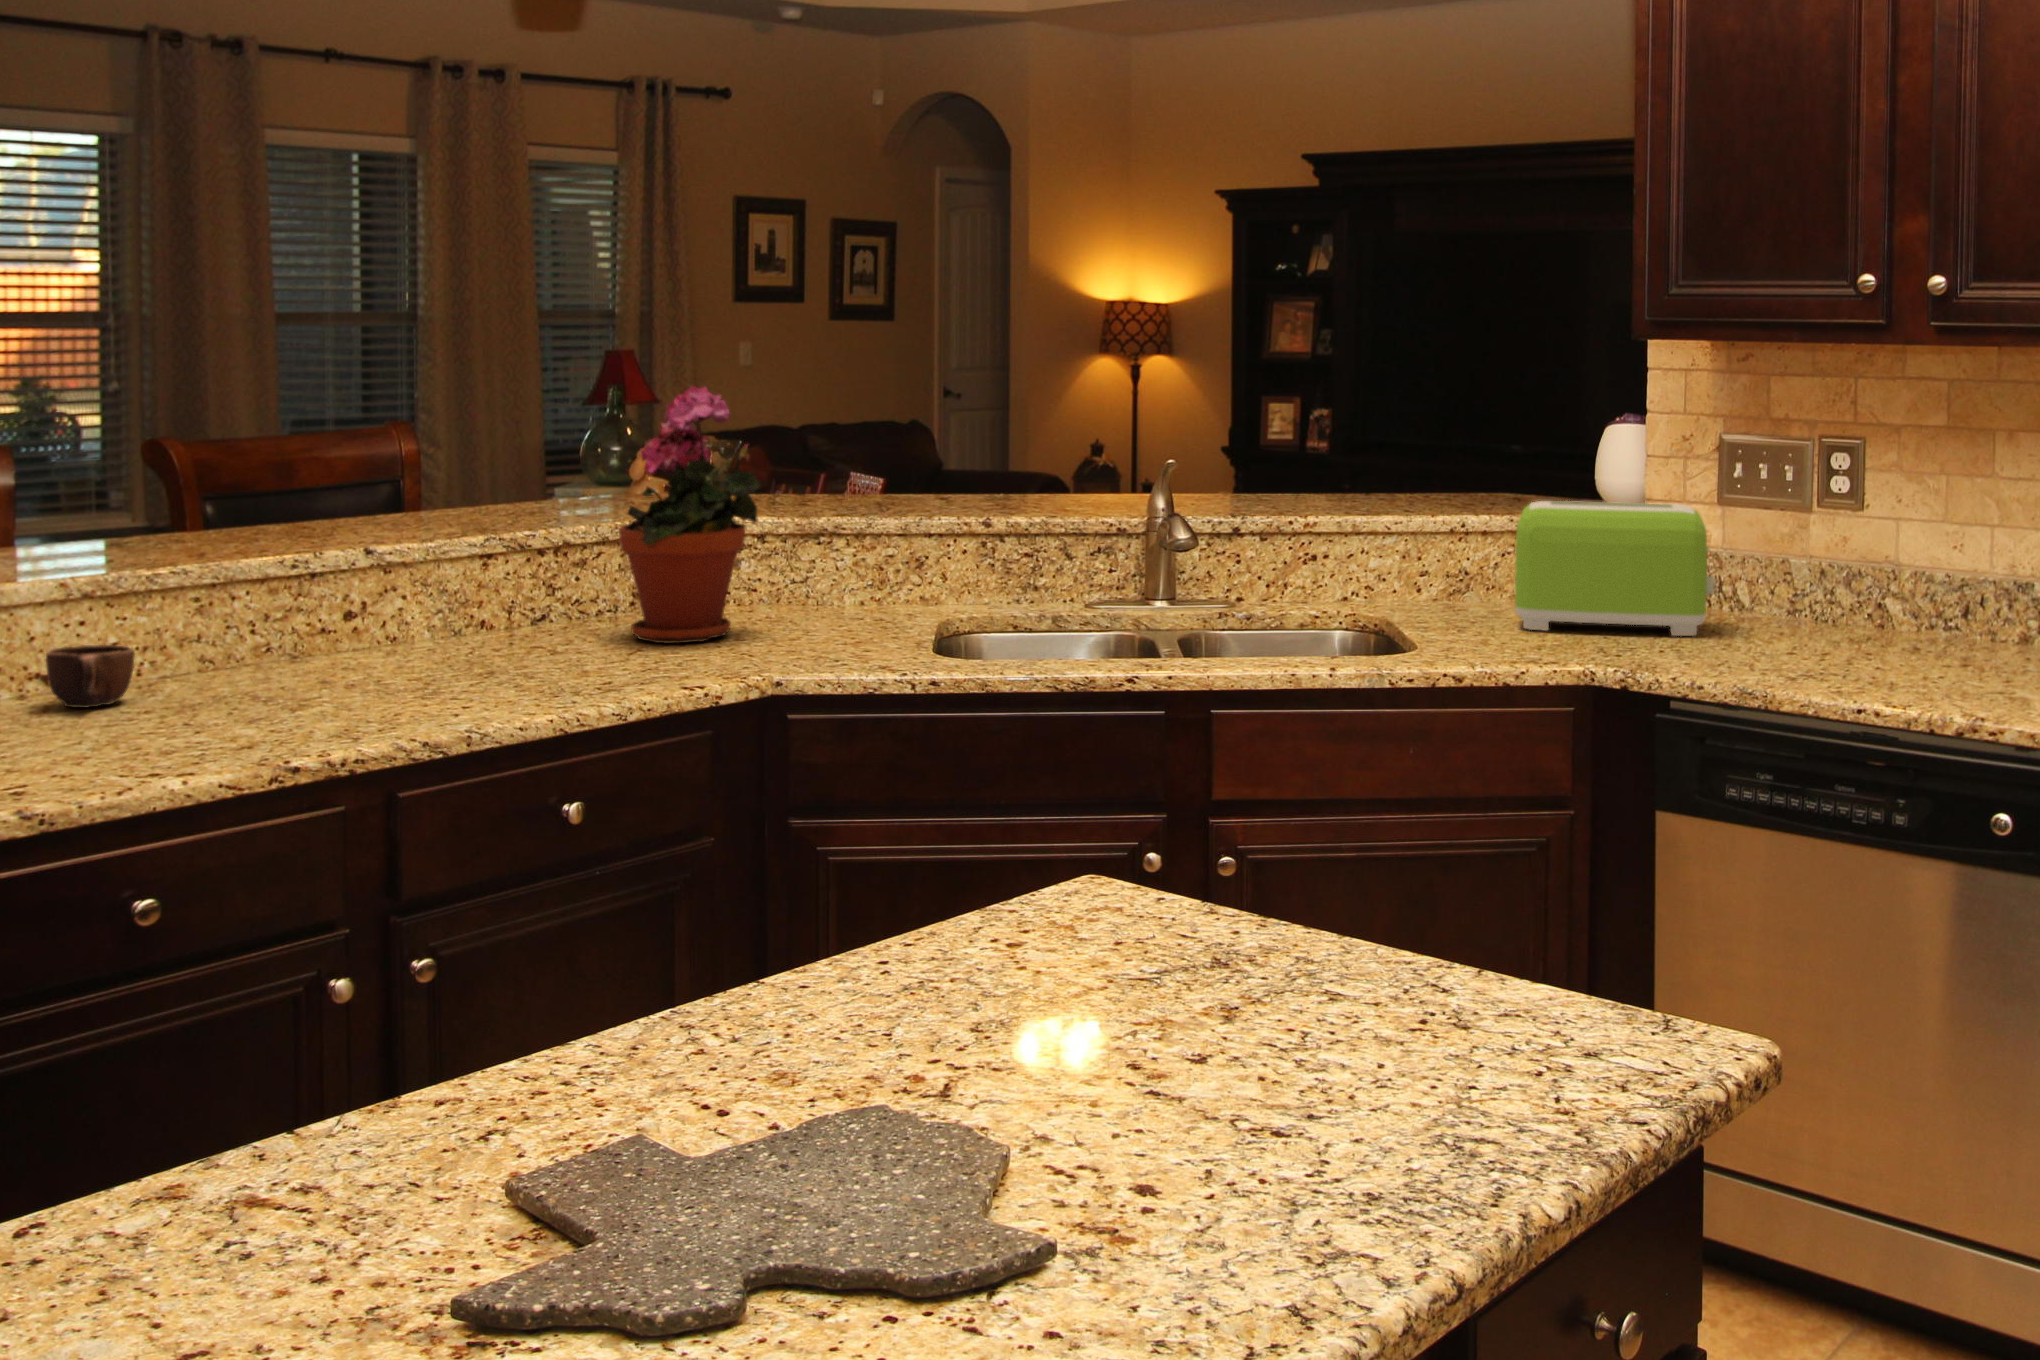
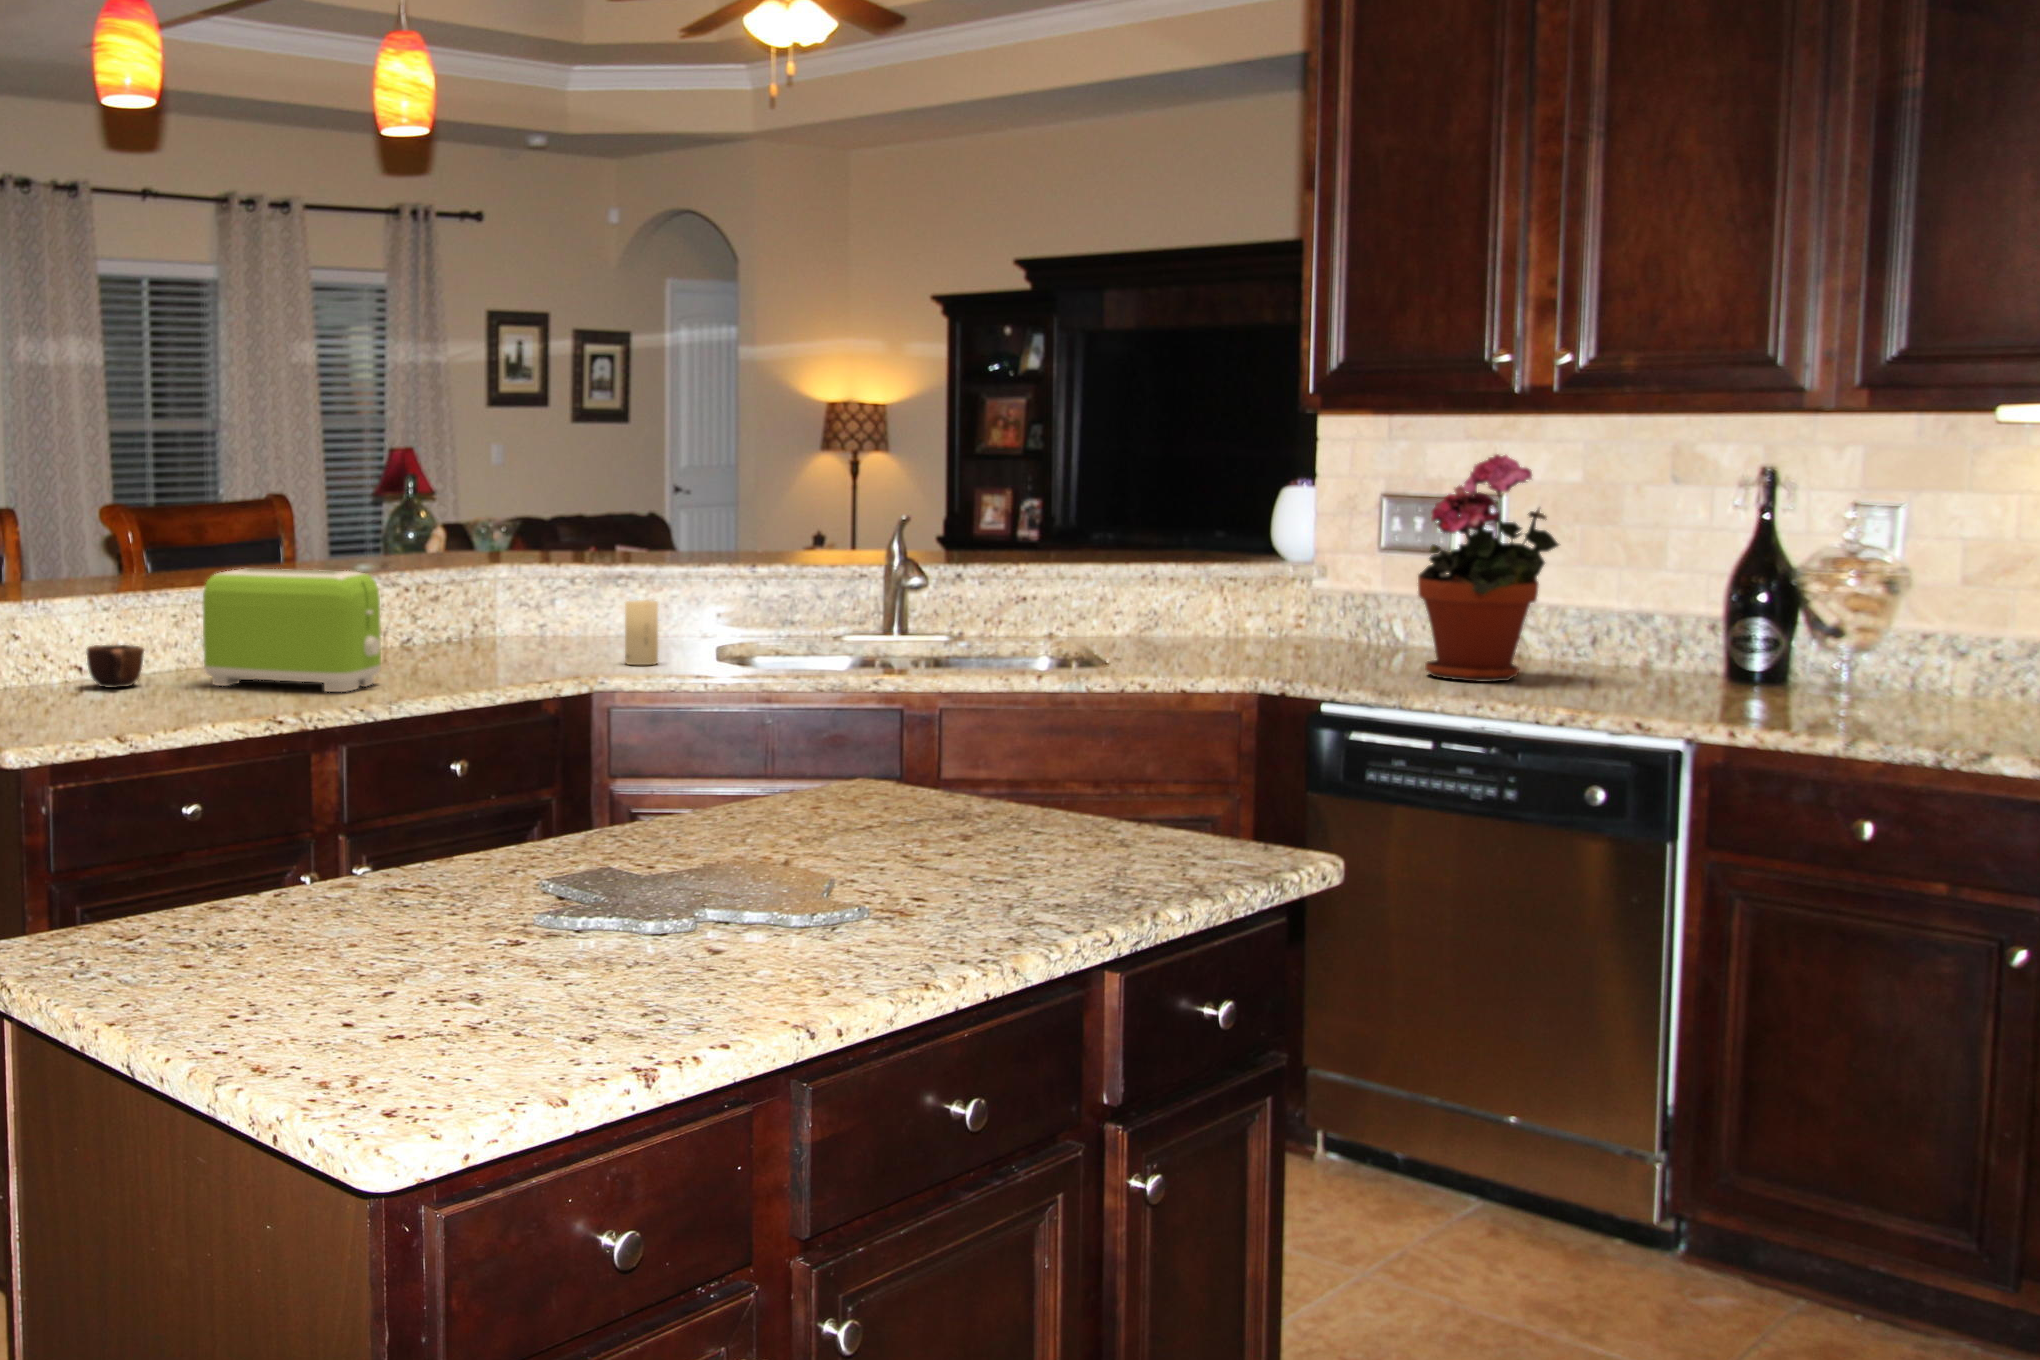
potted plant: present [619,386,760,643] -> present [1418,454,1559,682]
toaster: present [1515,501,1715,636] -> present [203,569,381,692]
candle: none [821,571,864,656] -> present [625,600,658,665]

